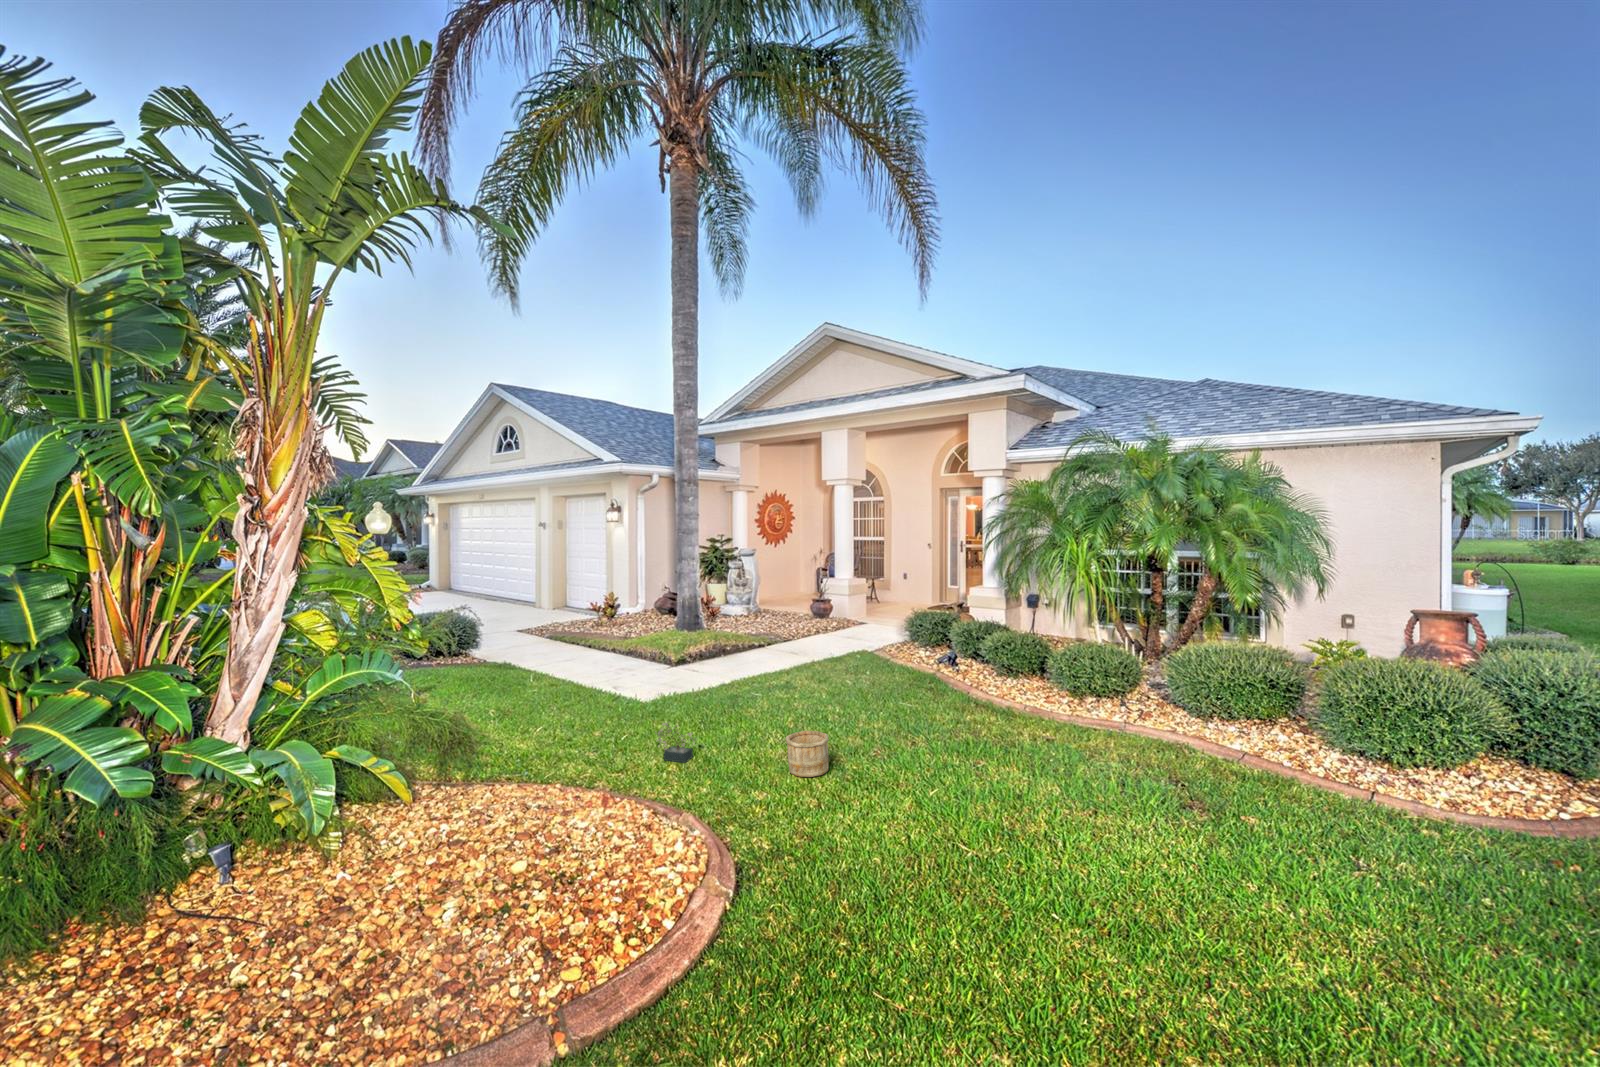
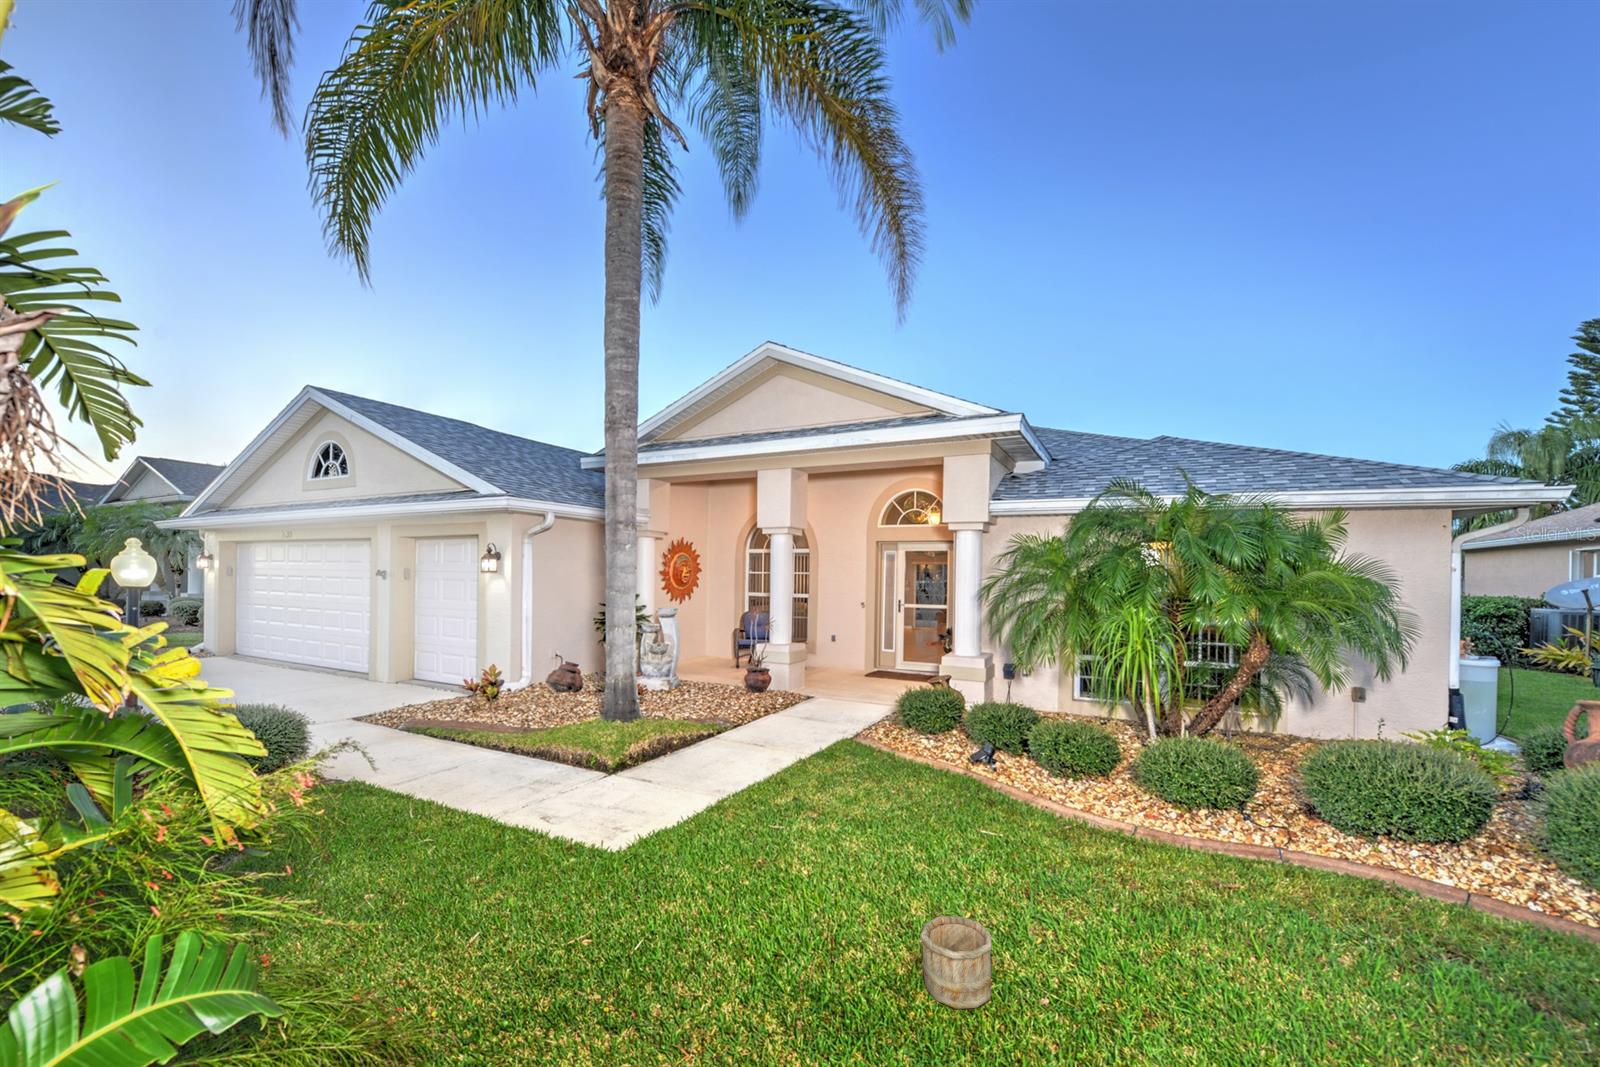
decorative plant: present [658,723,693,763] -> none [694,918,763,997]

